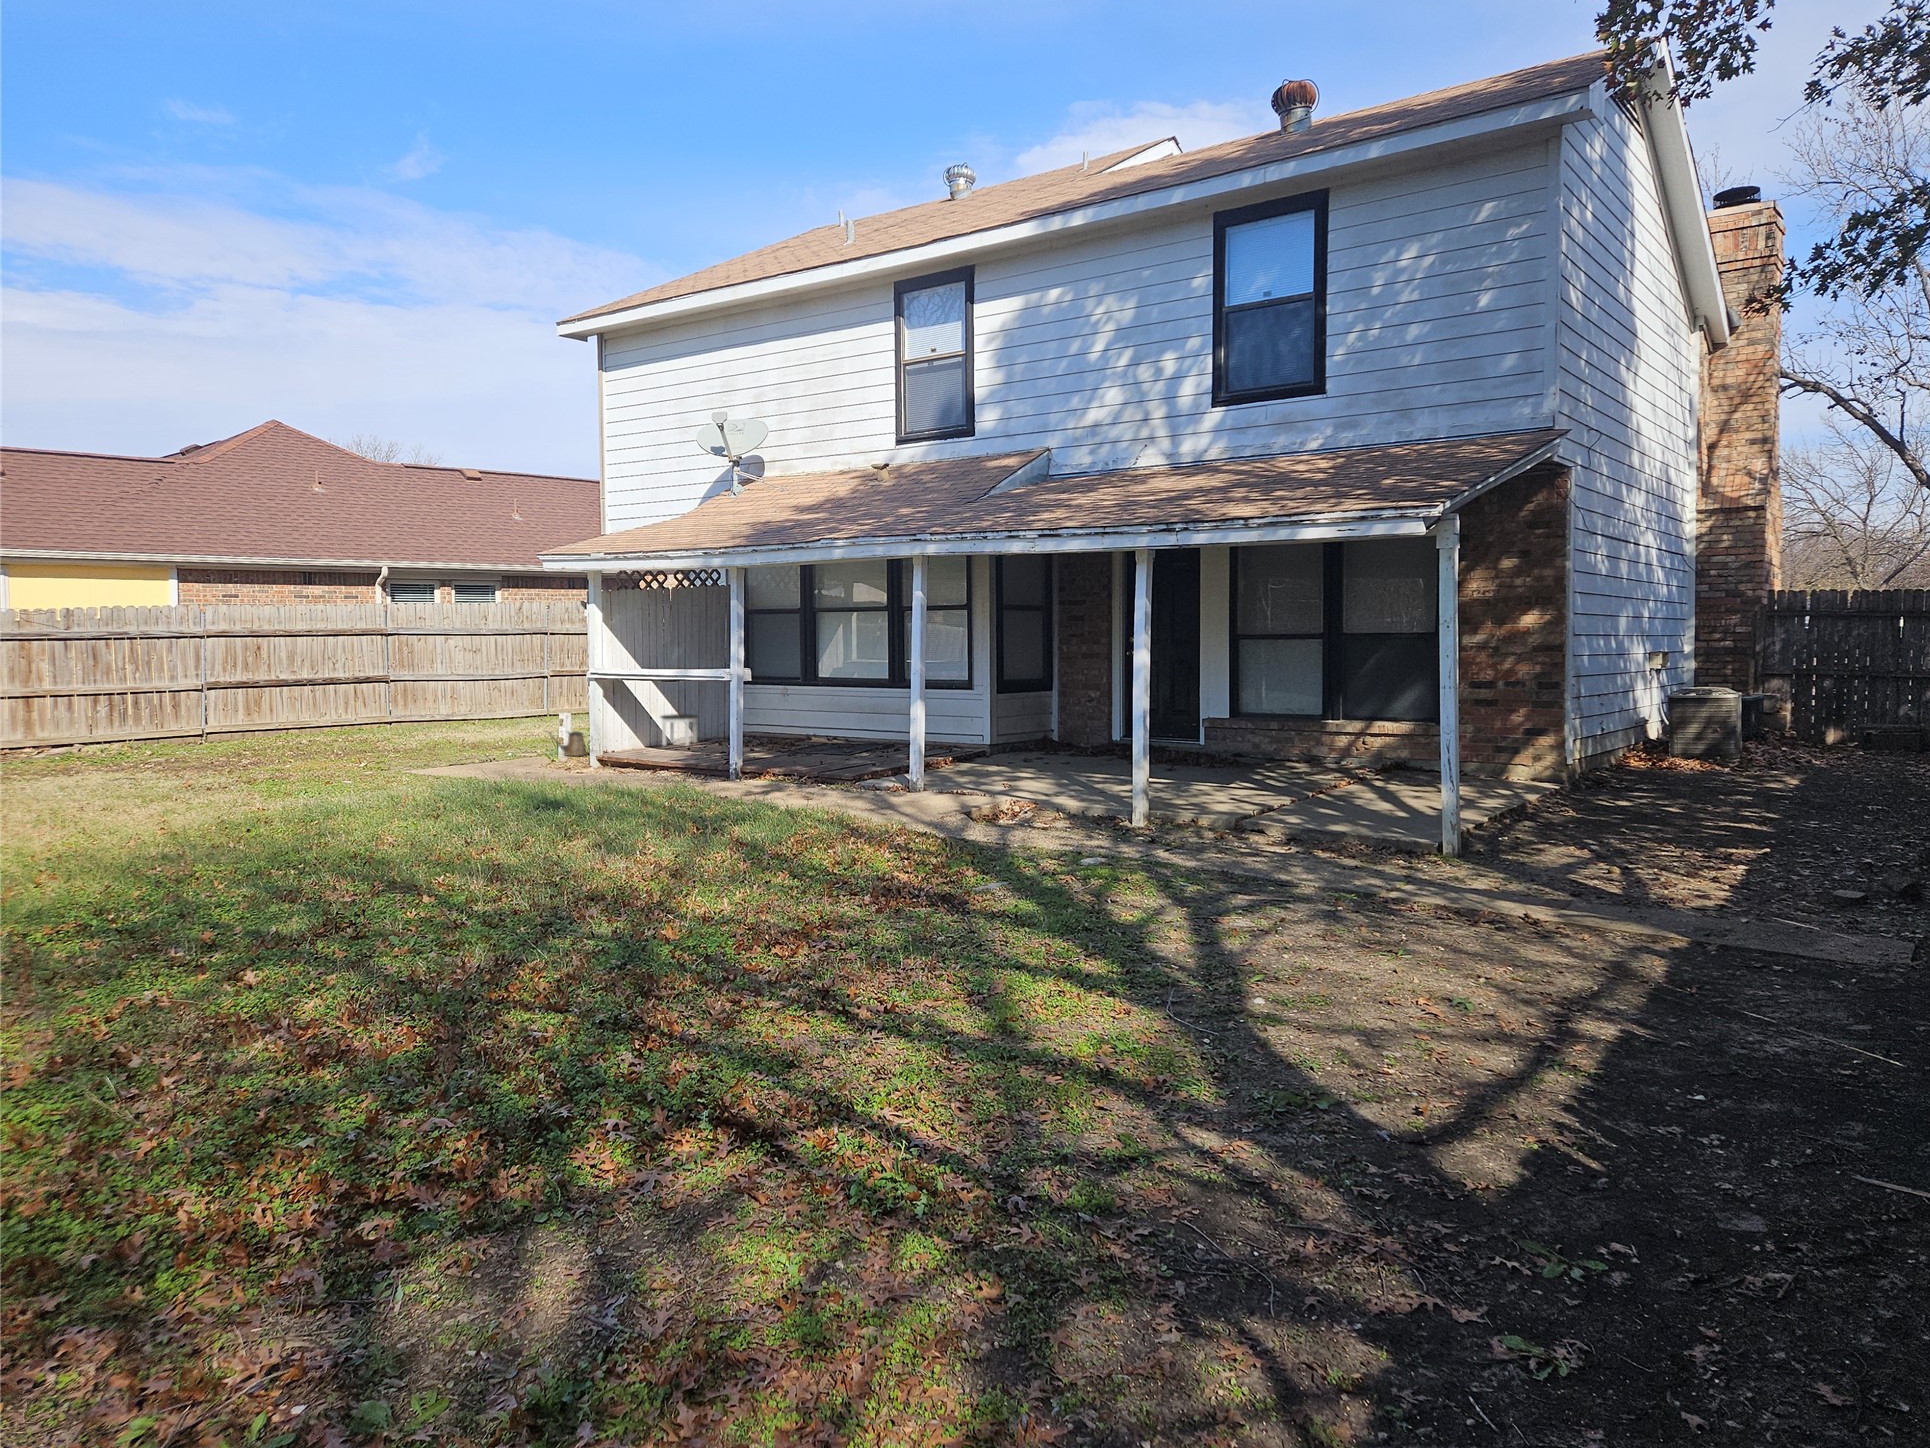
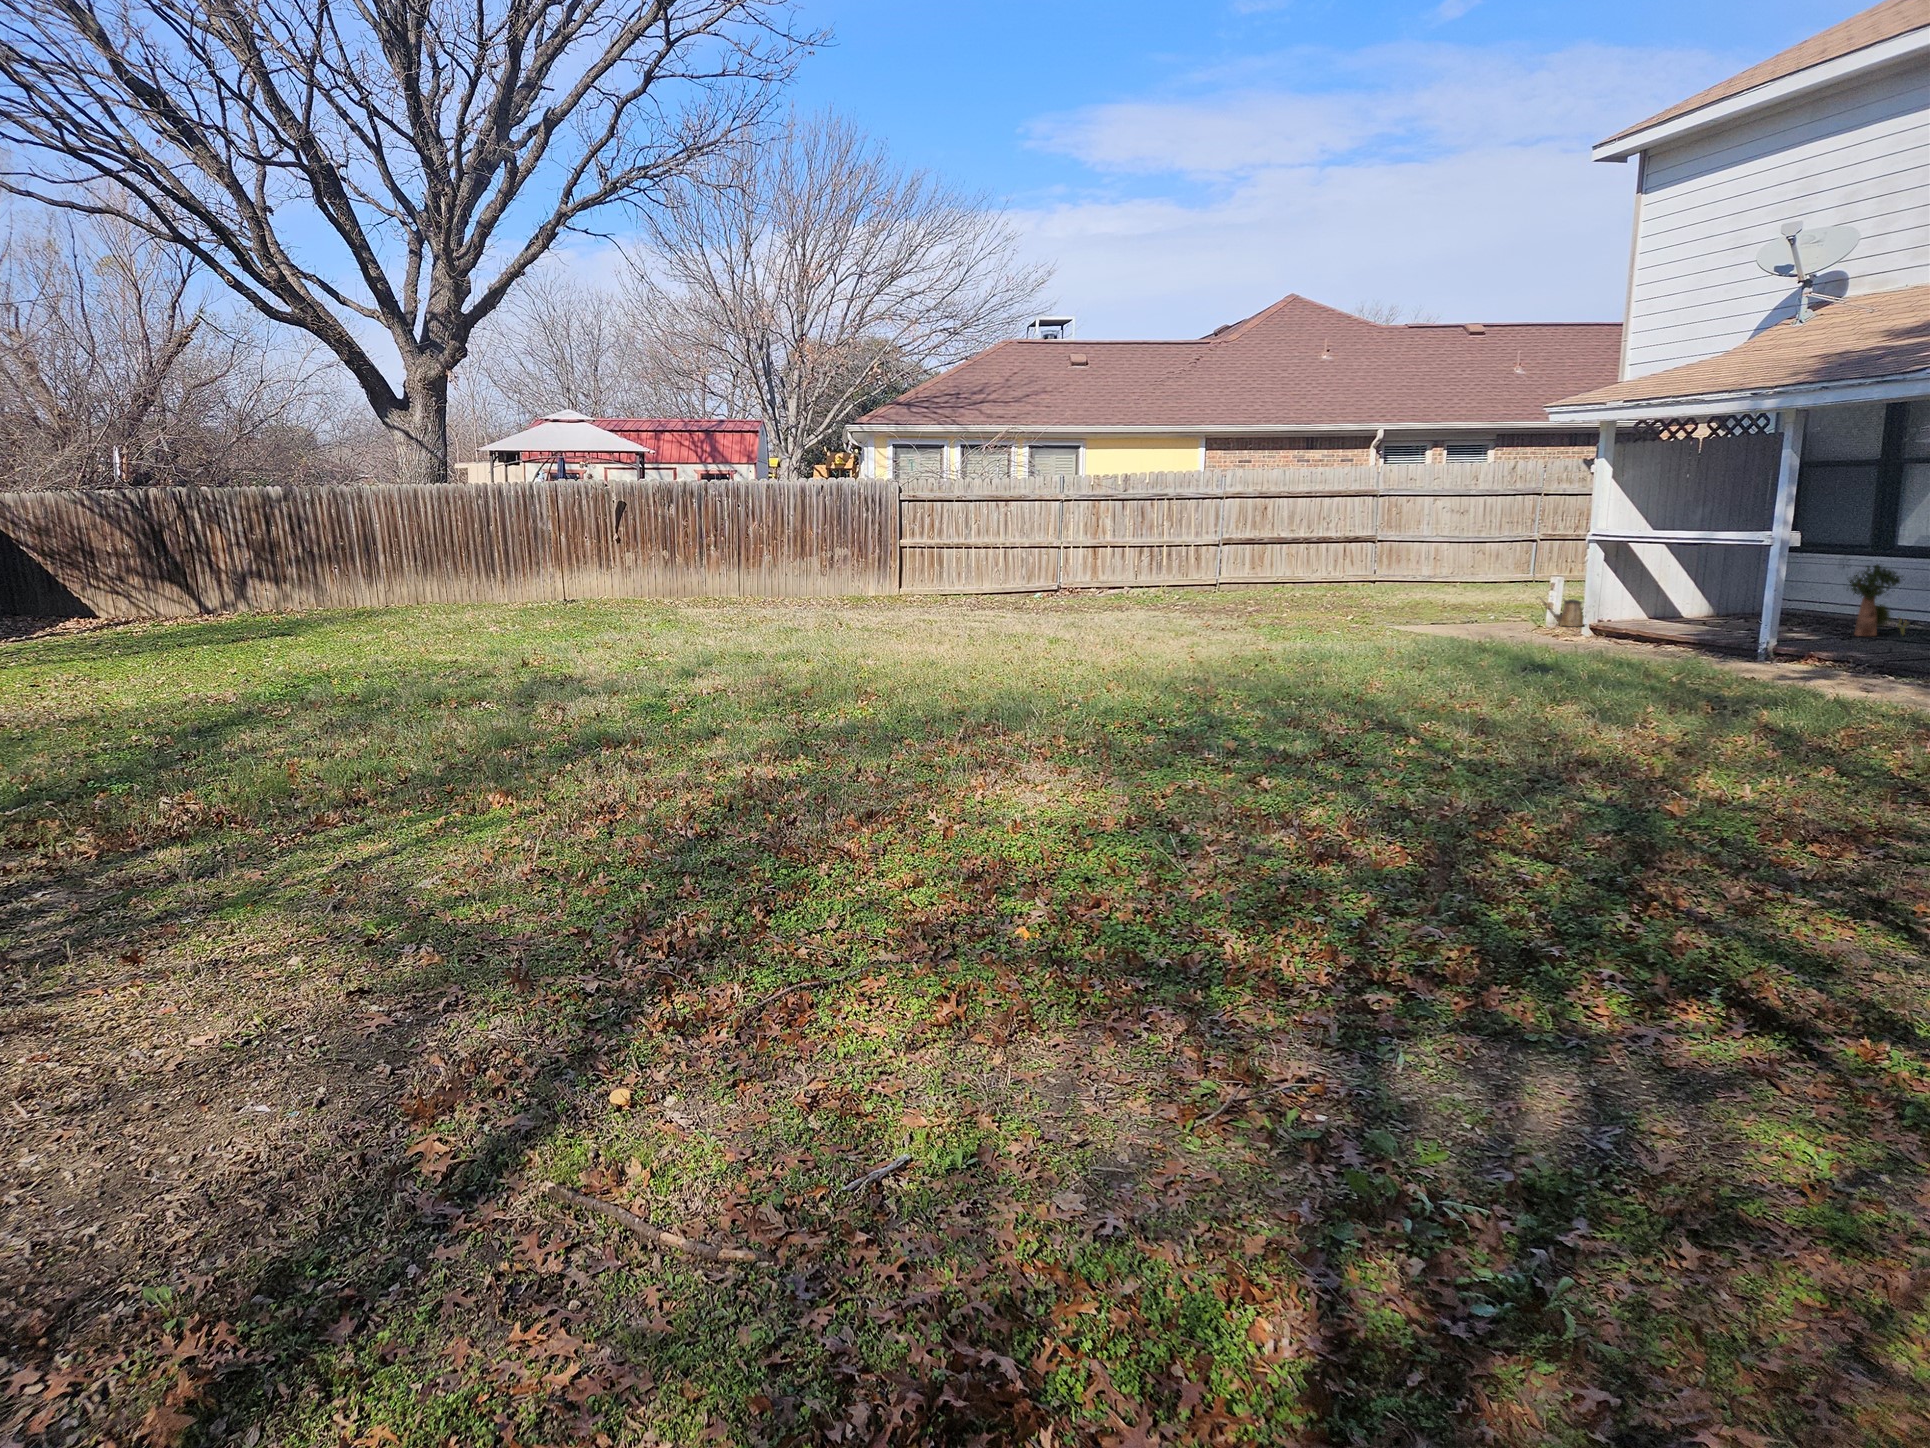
potted plant: none [775,693,819,750] -> present [1849,564,1907,636]
round table: present [661,714,698,746] -> none [1678,586,1731,624]

